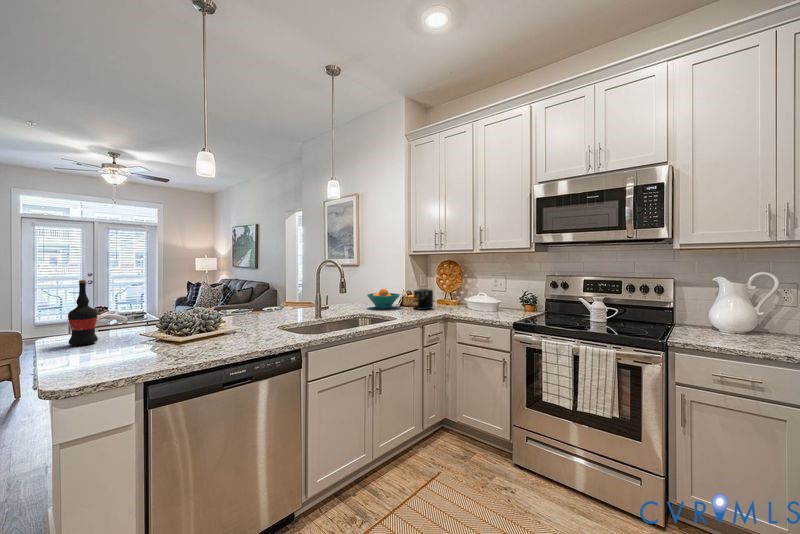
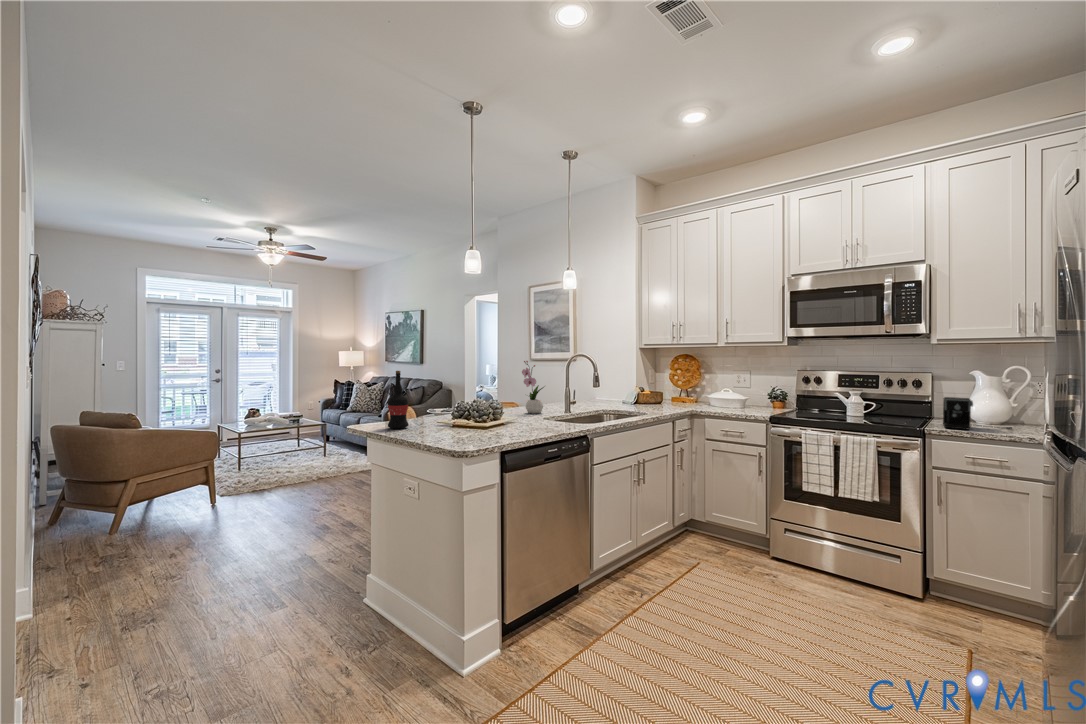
flower arrangement: none [268,267,293,321] -> present [522,361,544,414]
fruit bowl: present [367,289,400,309] -> none [601,384,637,405]
coffee maker: present [414,289,433,310] -> present [943,397,1012,429]

